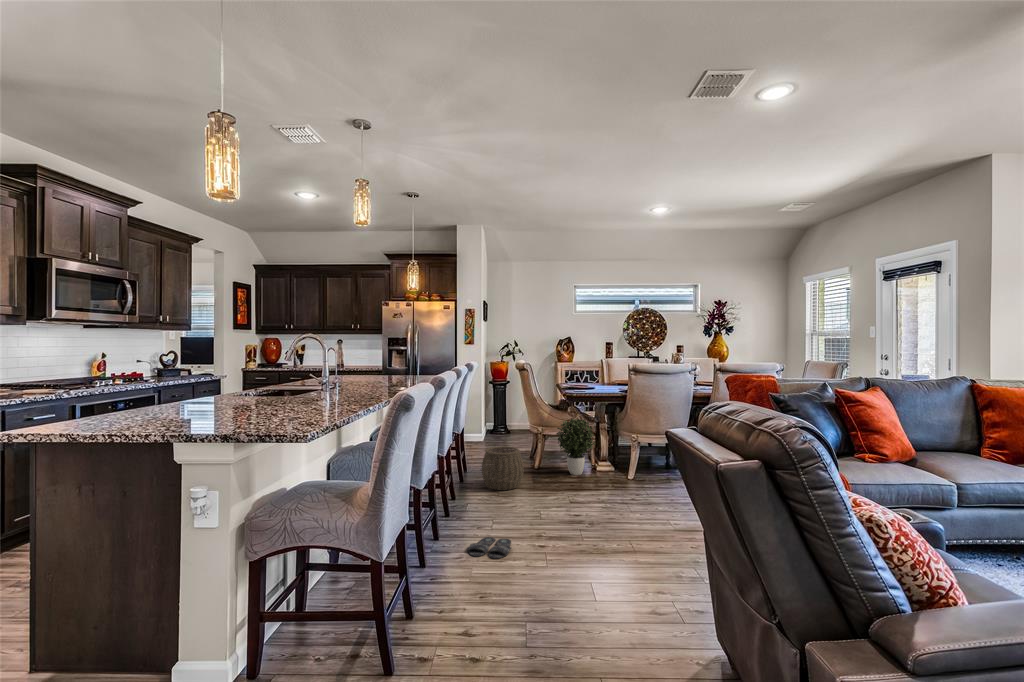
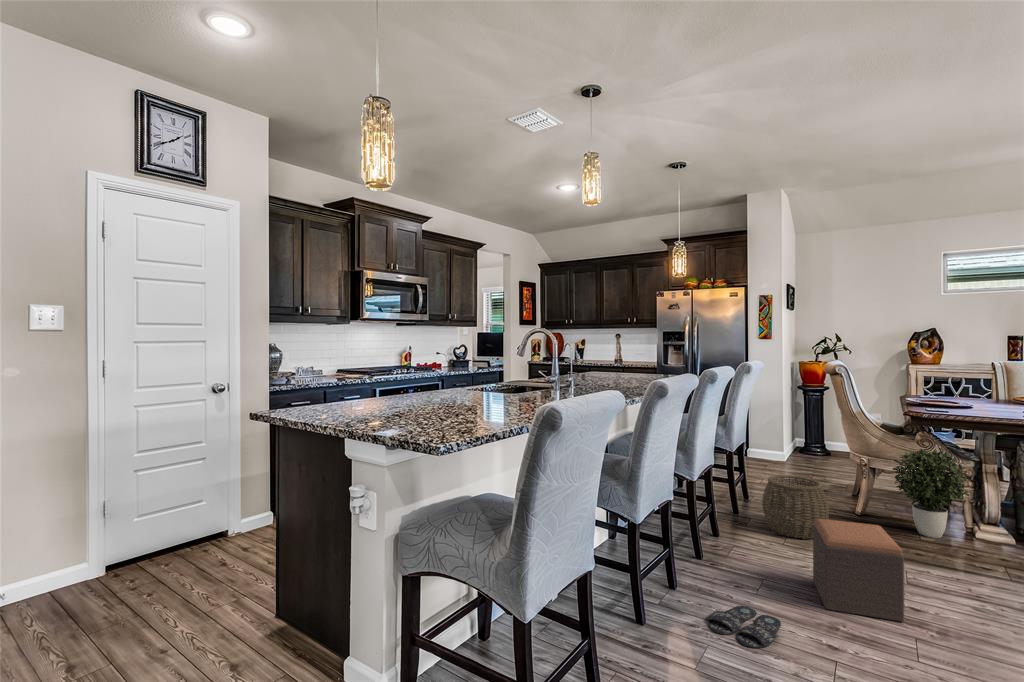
footstool: none [522,468,573,527] -> present [813,519,904,622]

